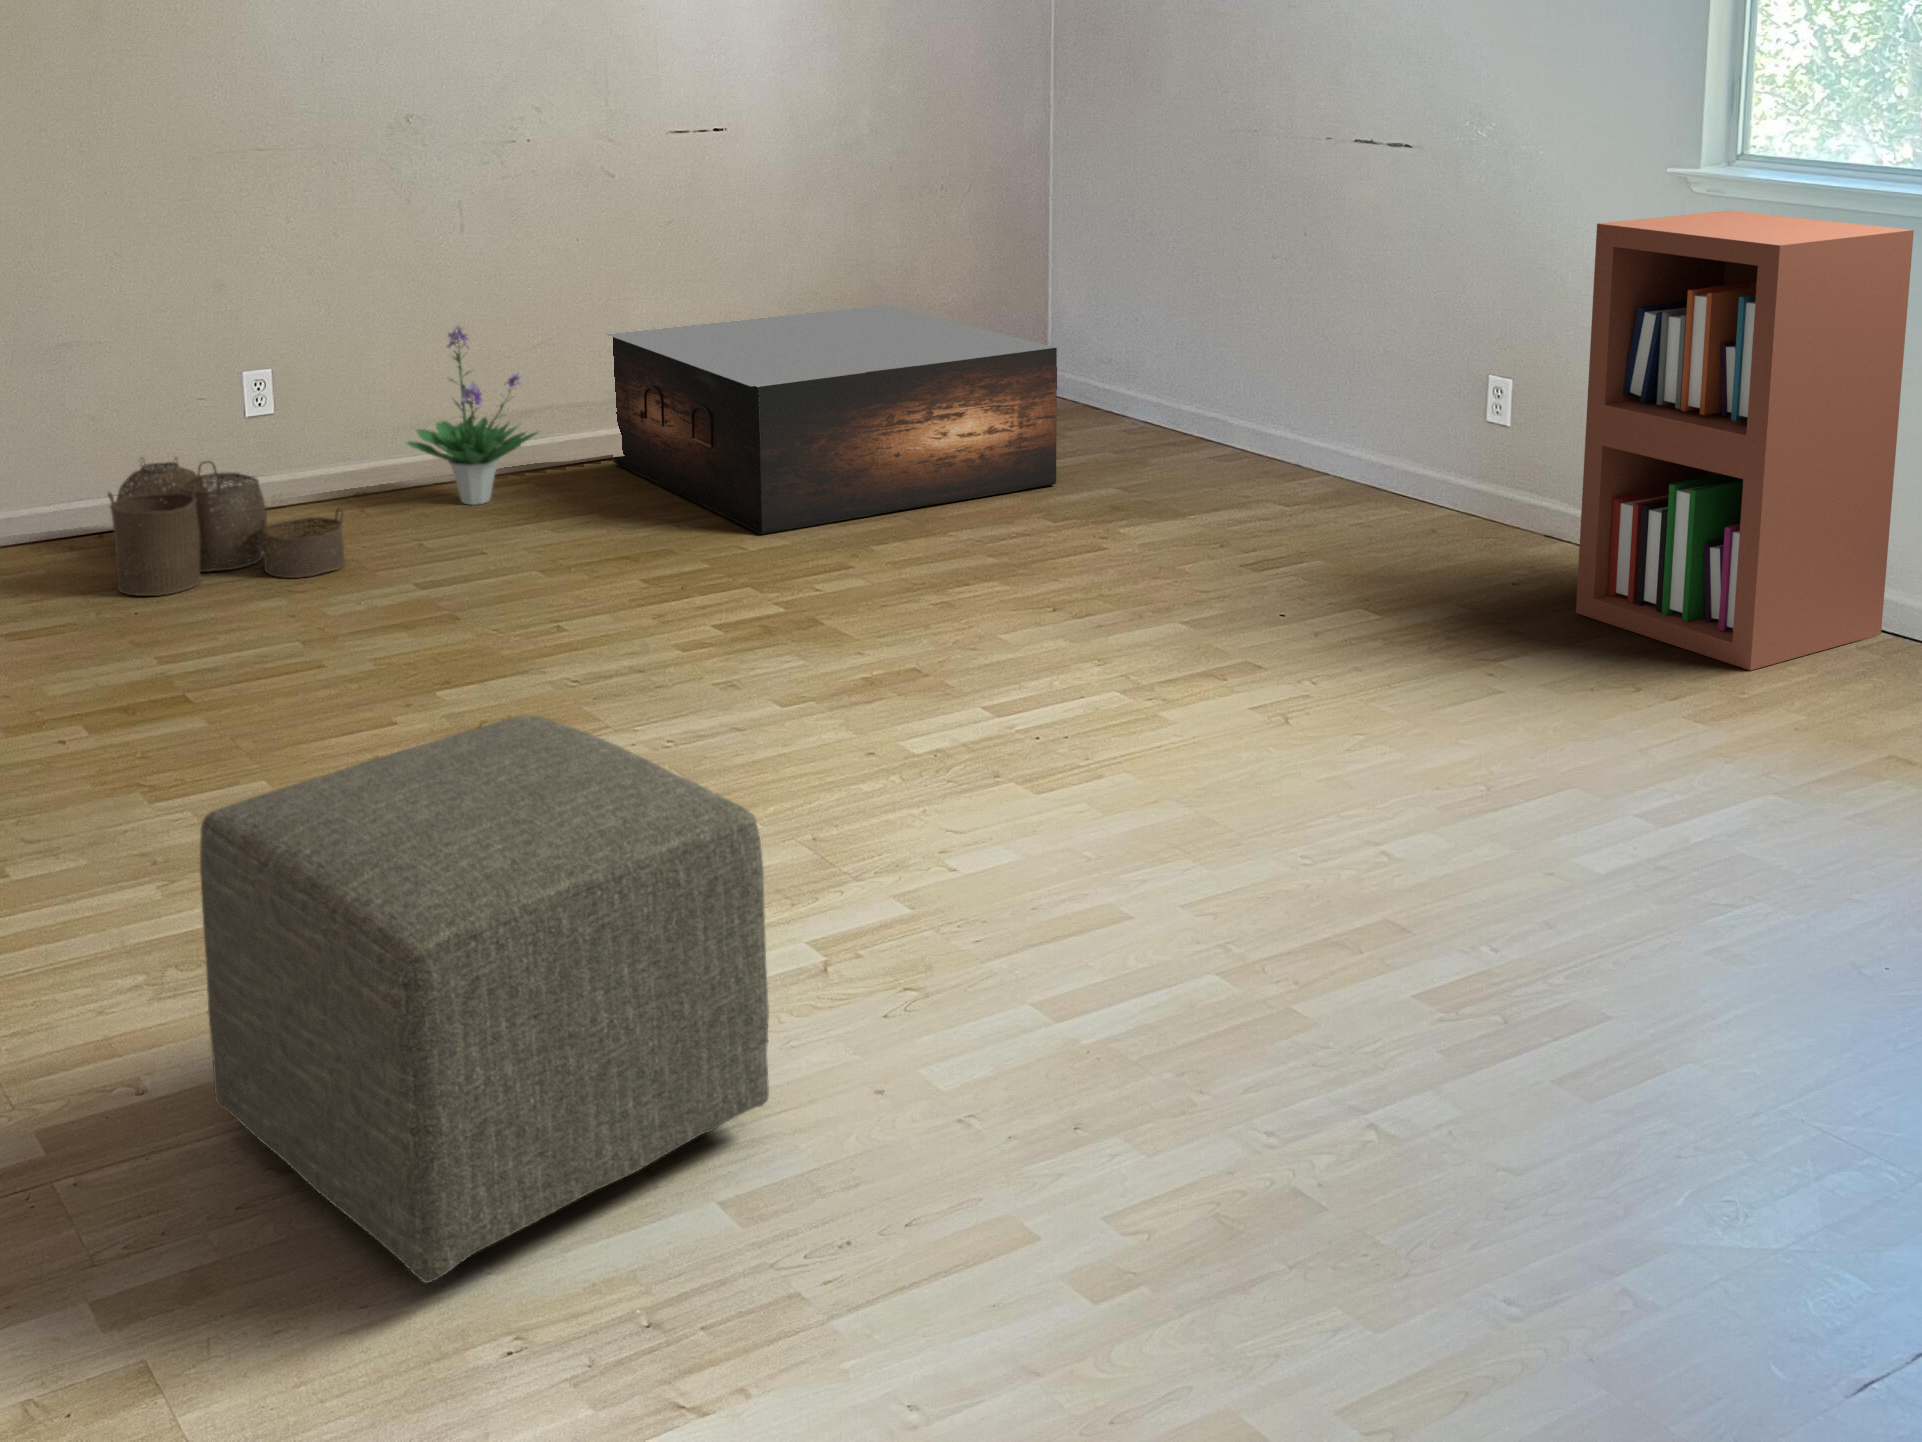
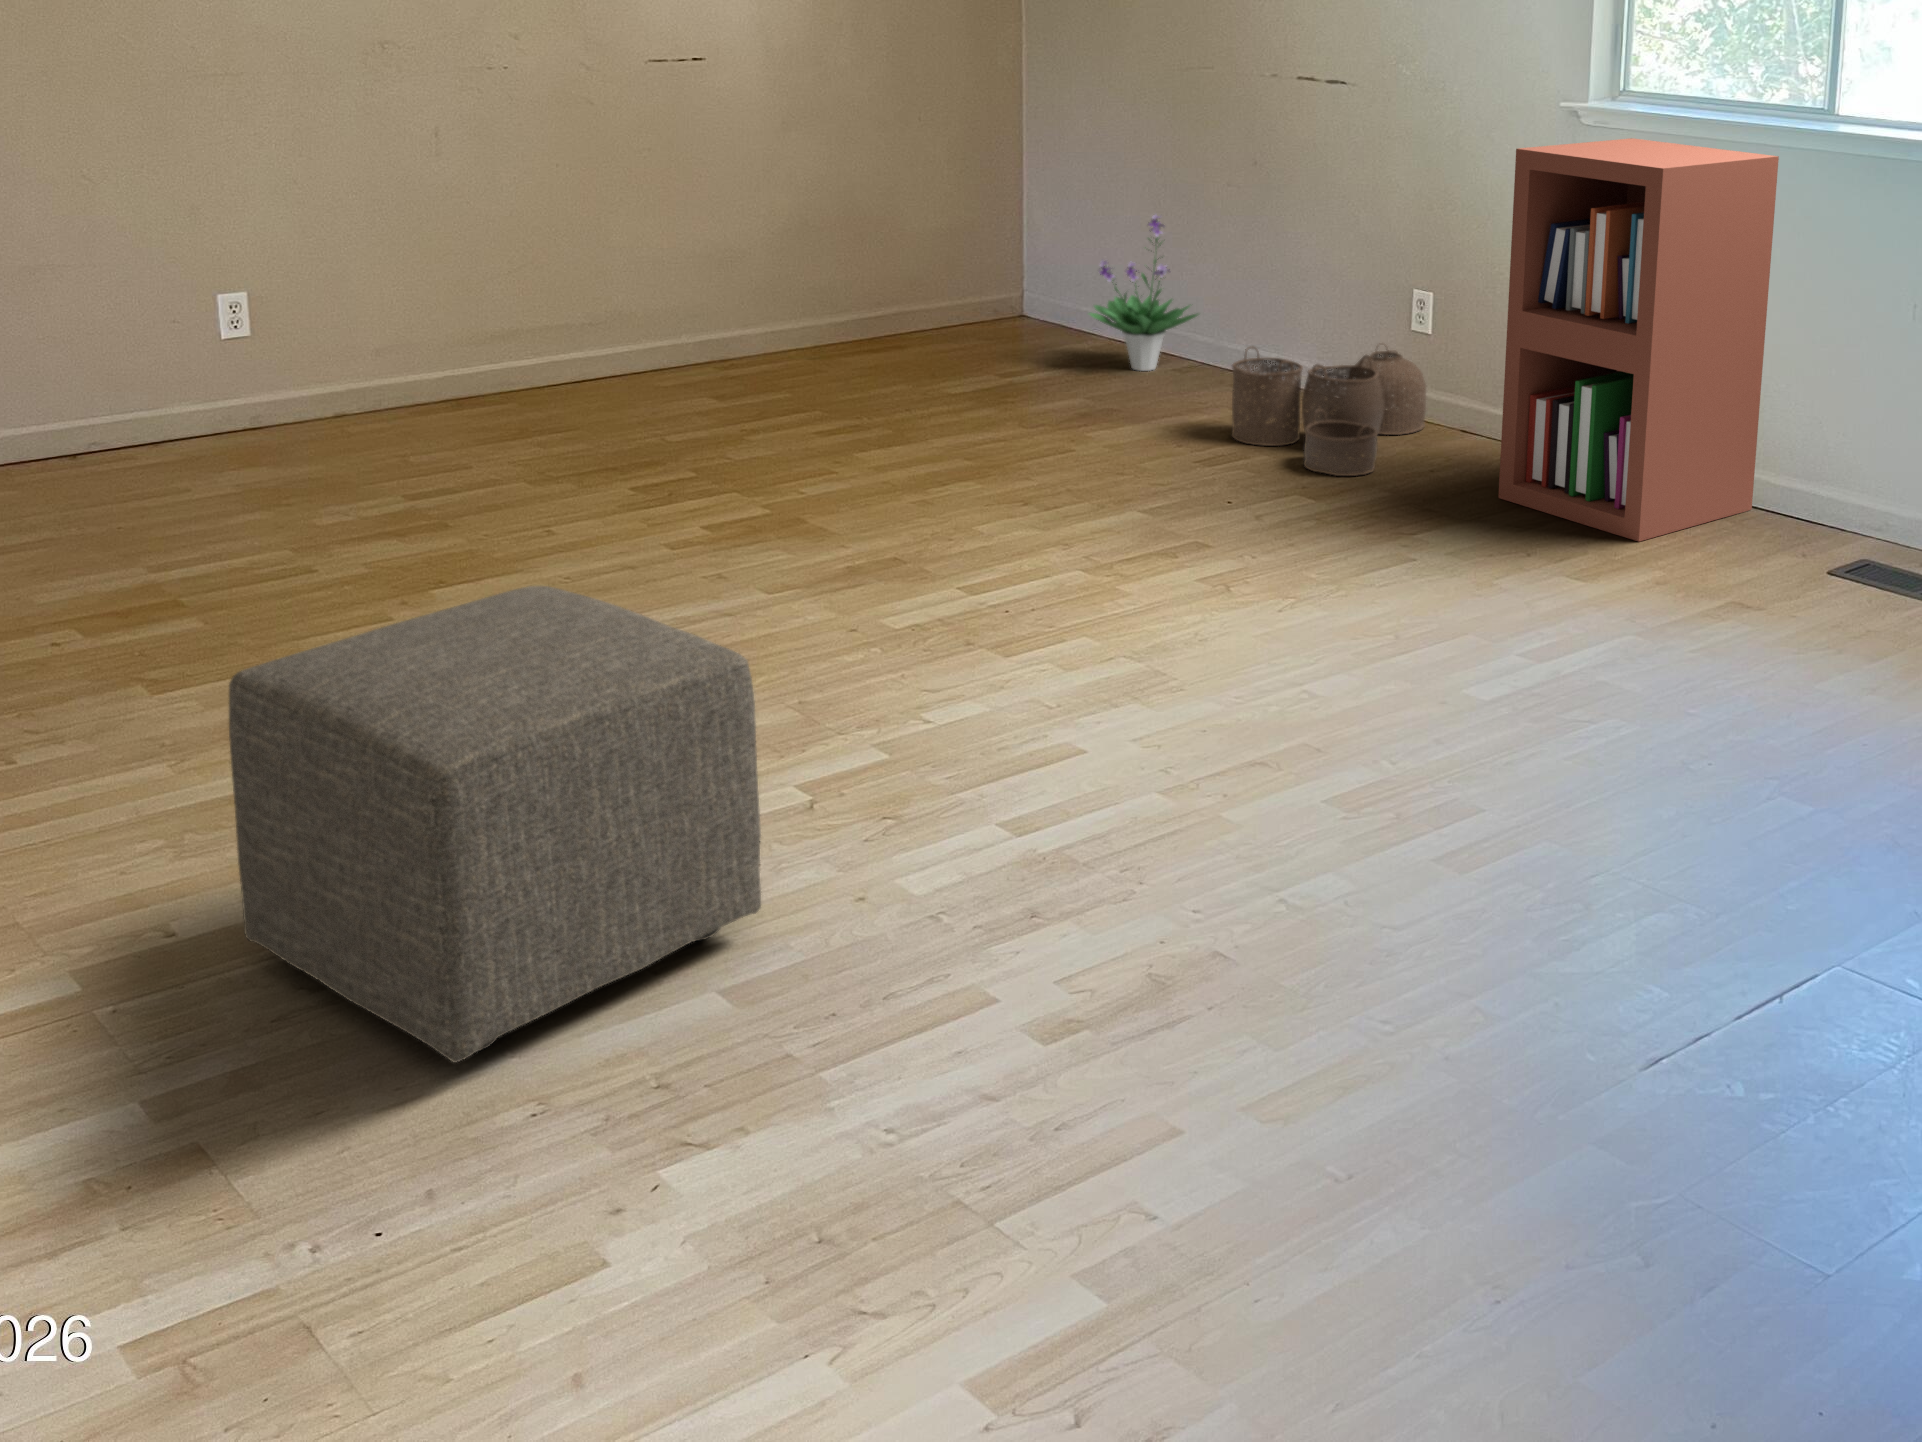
coffee table: present [607,305,1057,534] -> none [595,224,1042,443]
potted plant: present [407,326,538,505] -> present [1090,215,1198,371]
woven basket: present [108,458,345,596] -> present [1232,347,1426,476]

